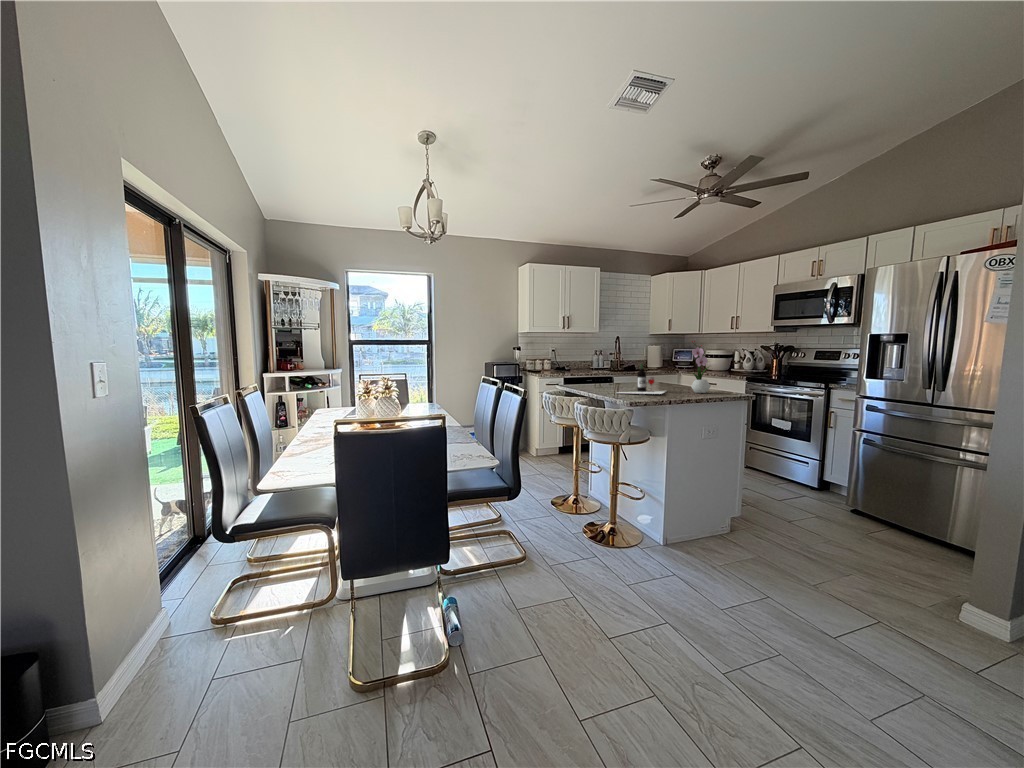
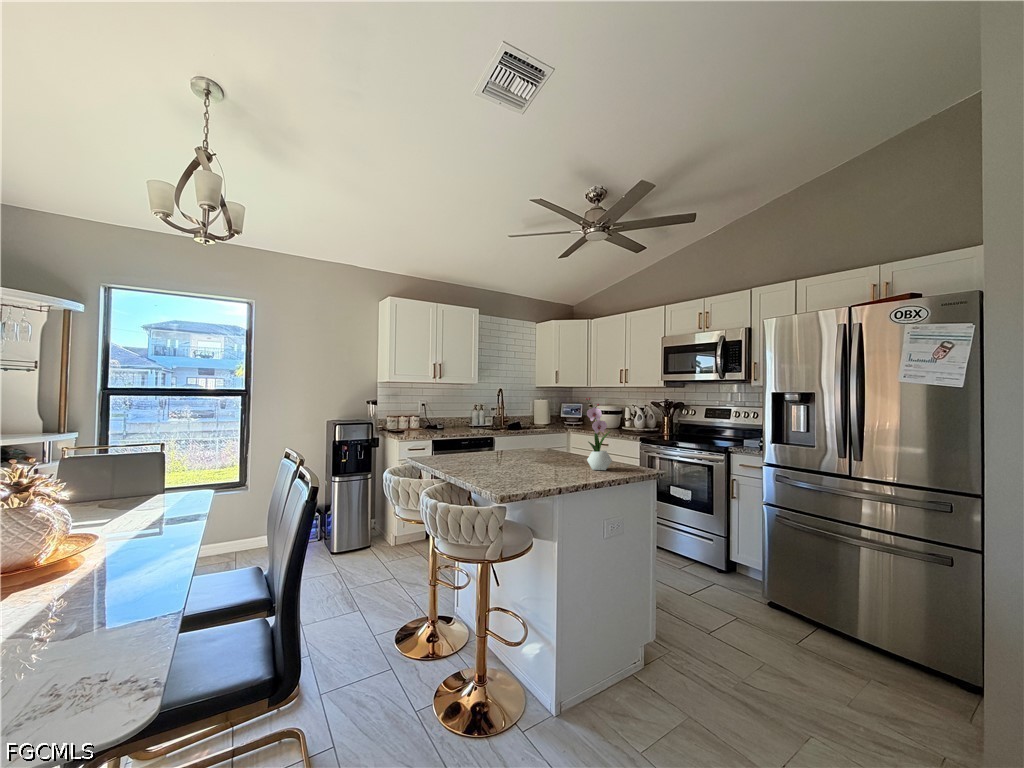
wine bottle: present [618,364,666,394] -> none [482,429,557,476]

